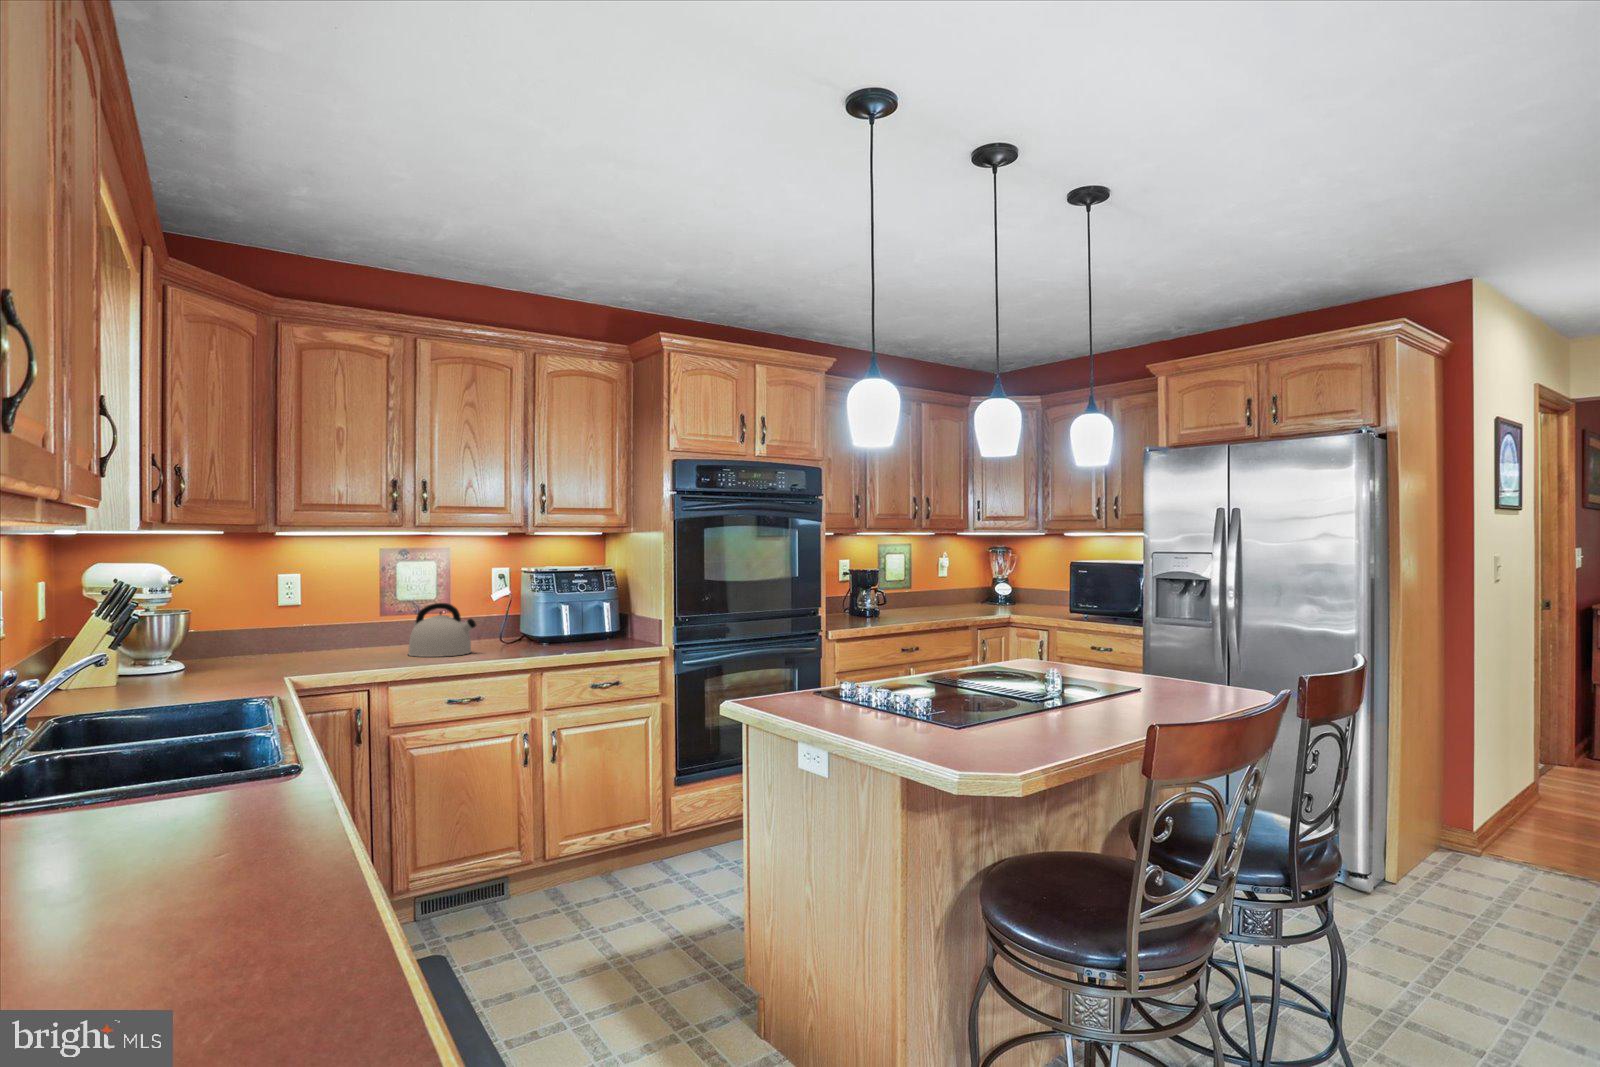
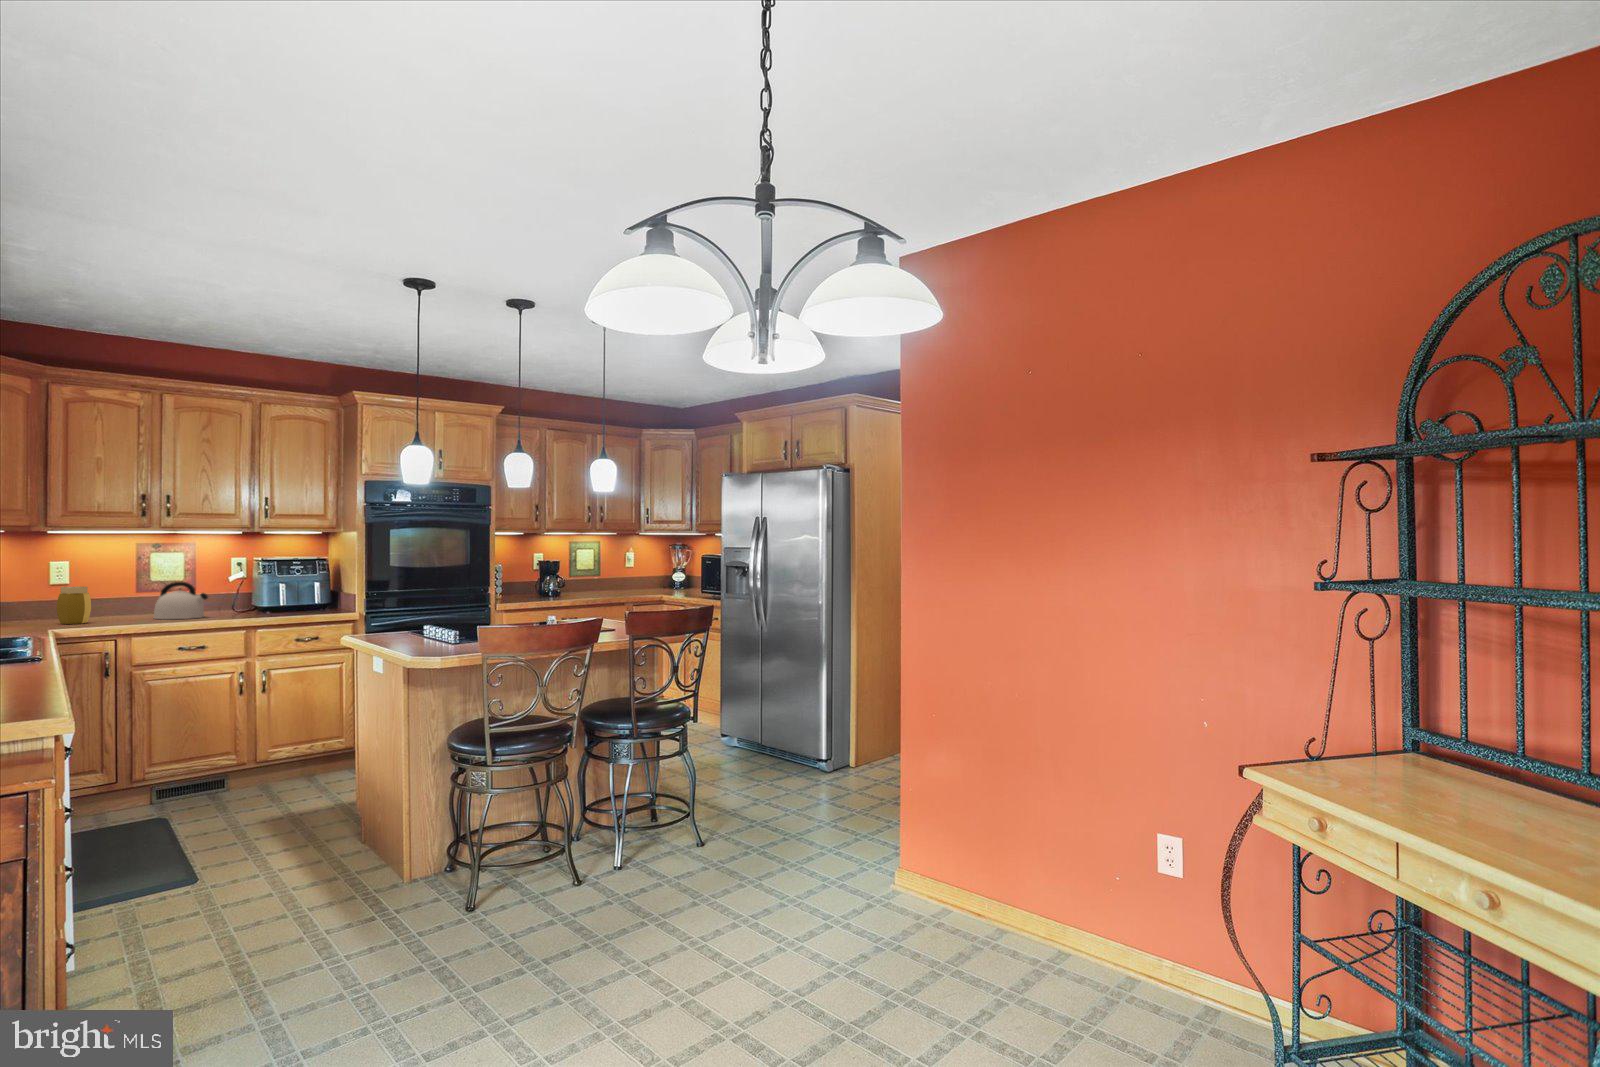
jar: none [290,612,333,667] -> present [57,587,91,624]

